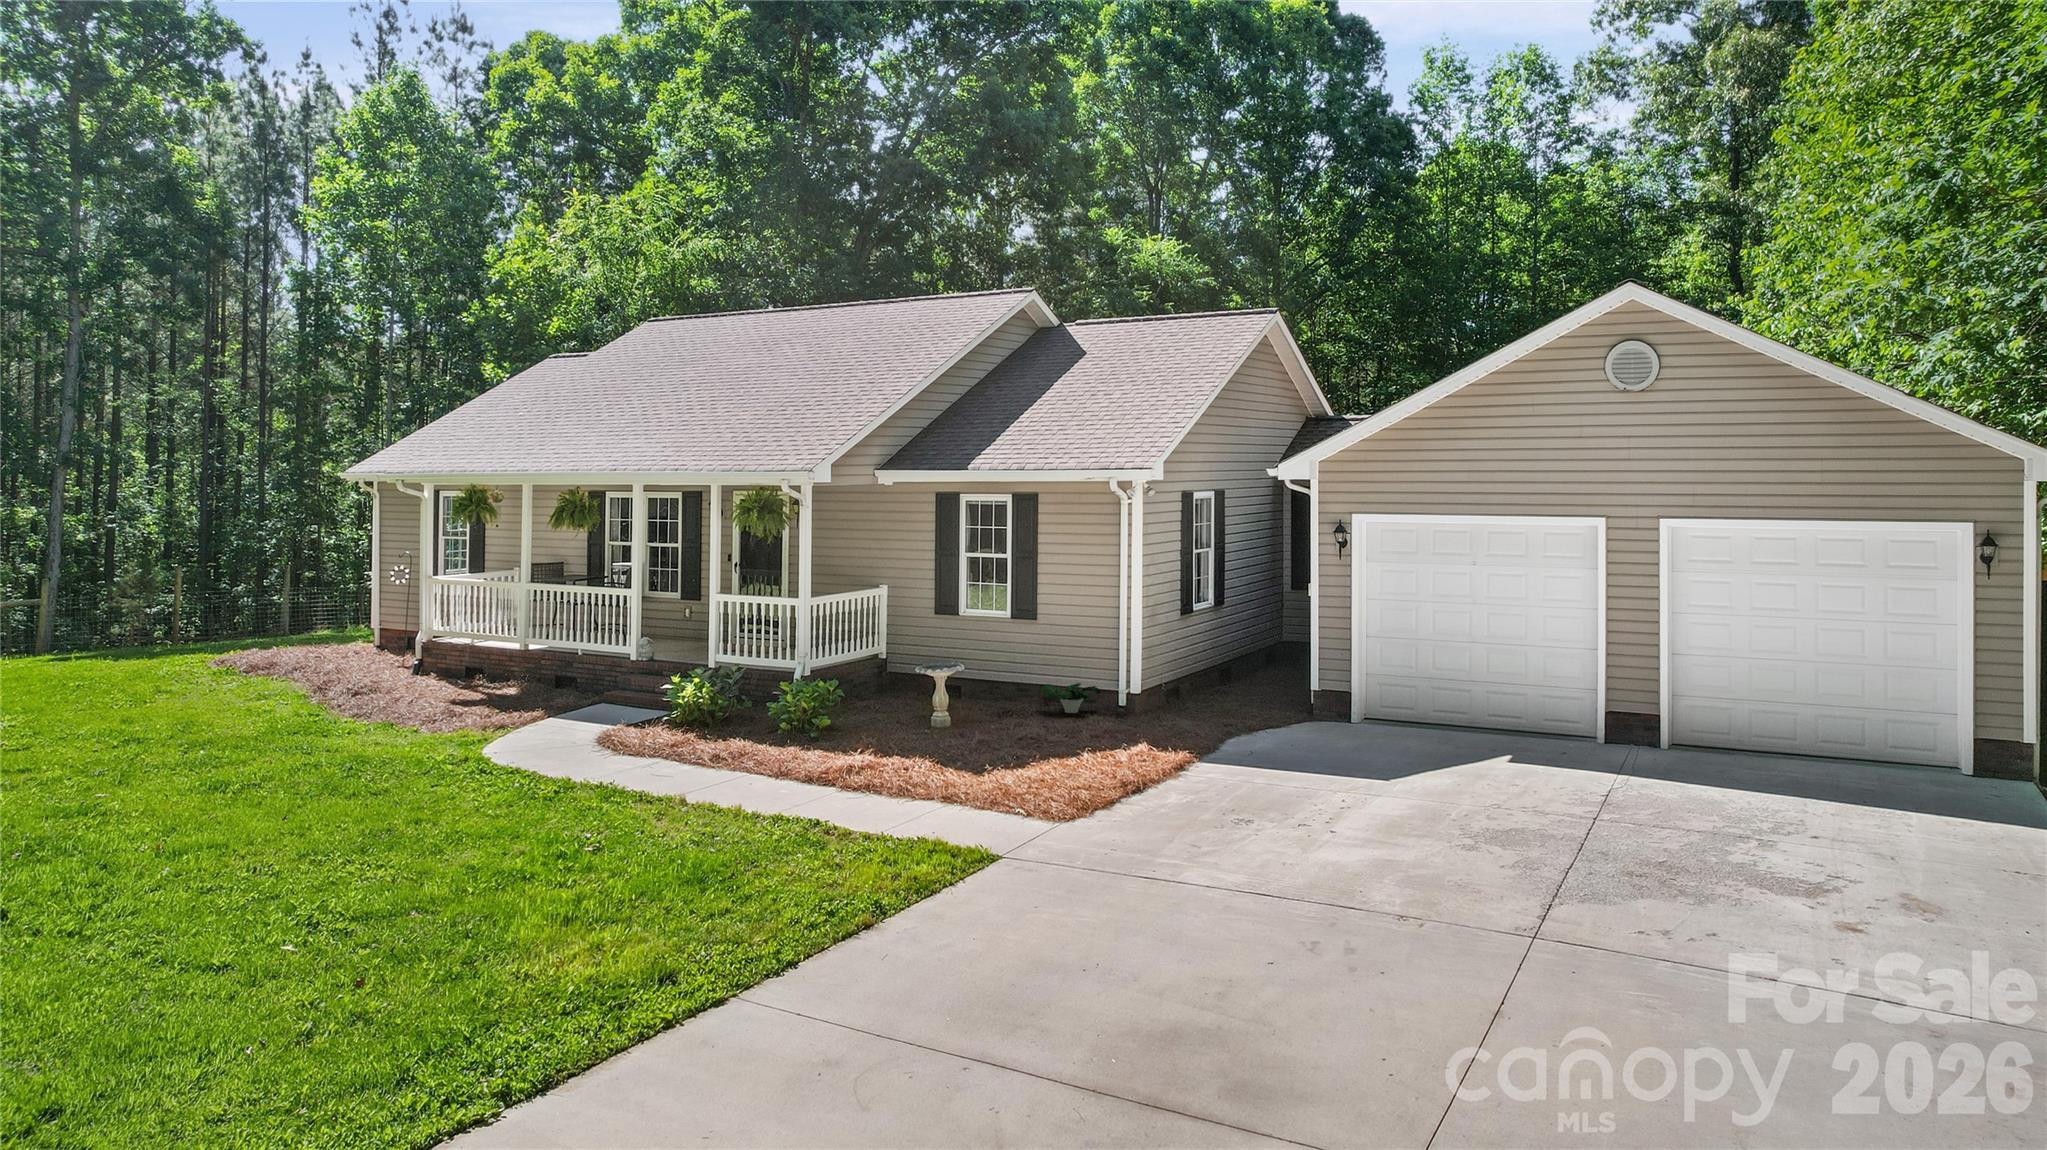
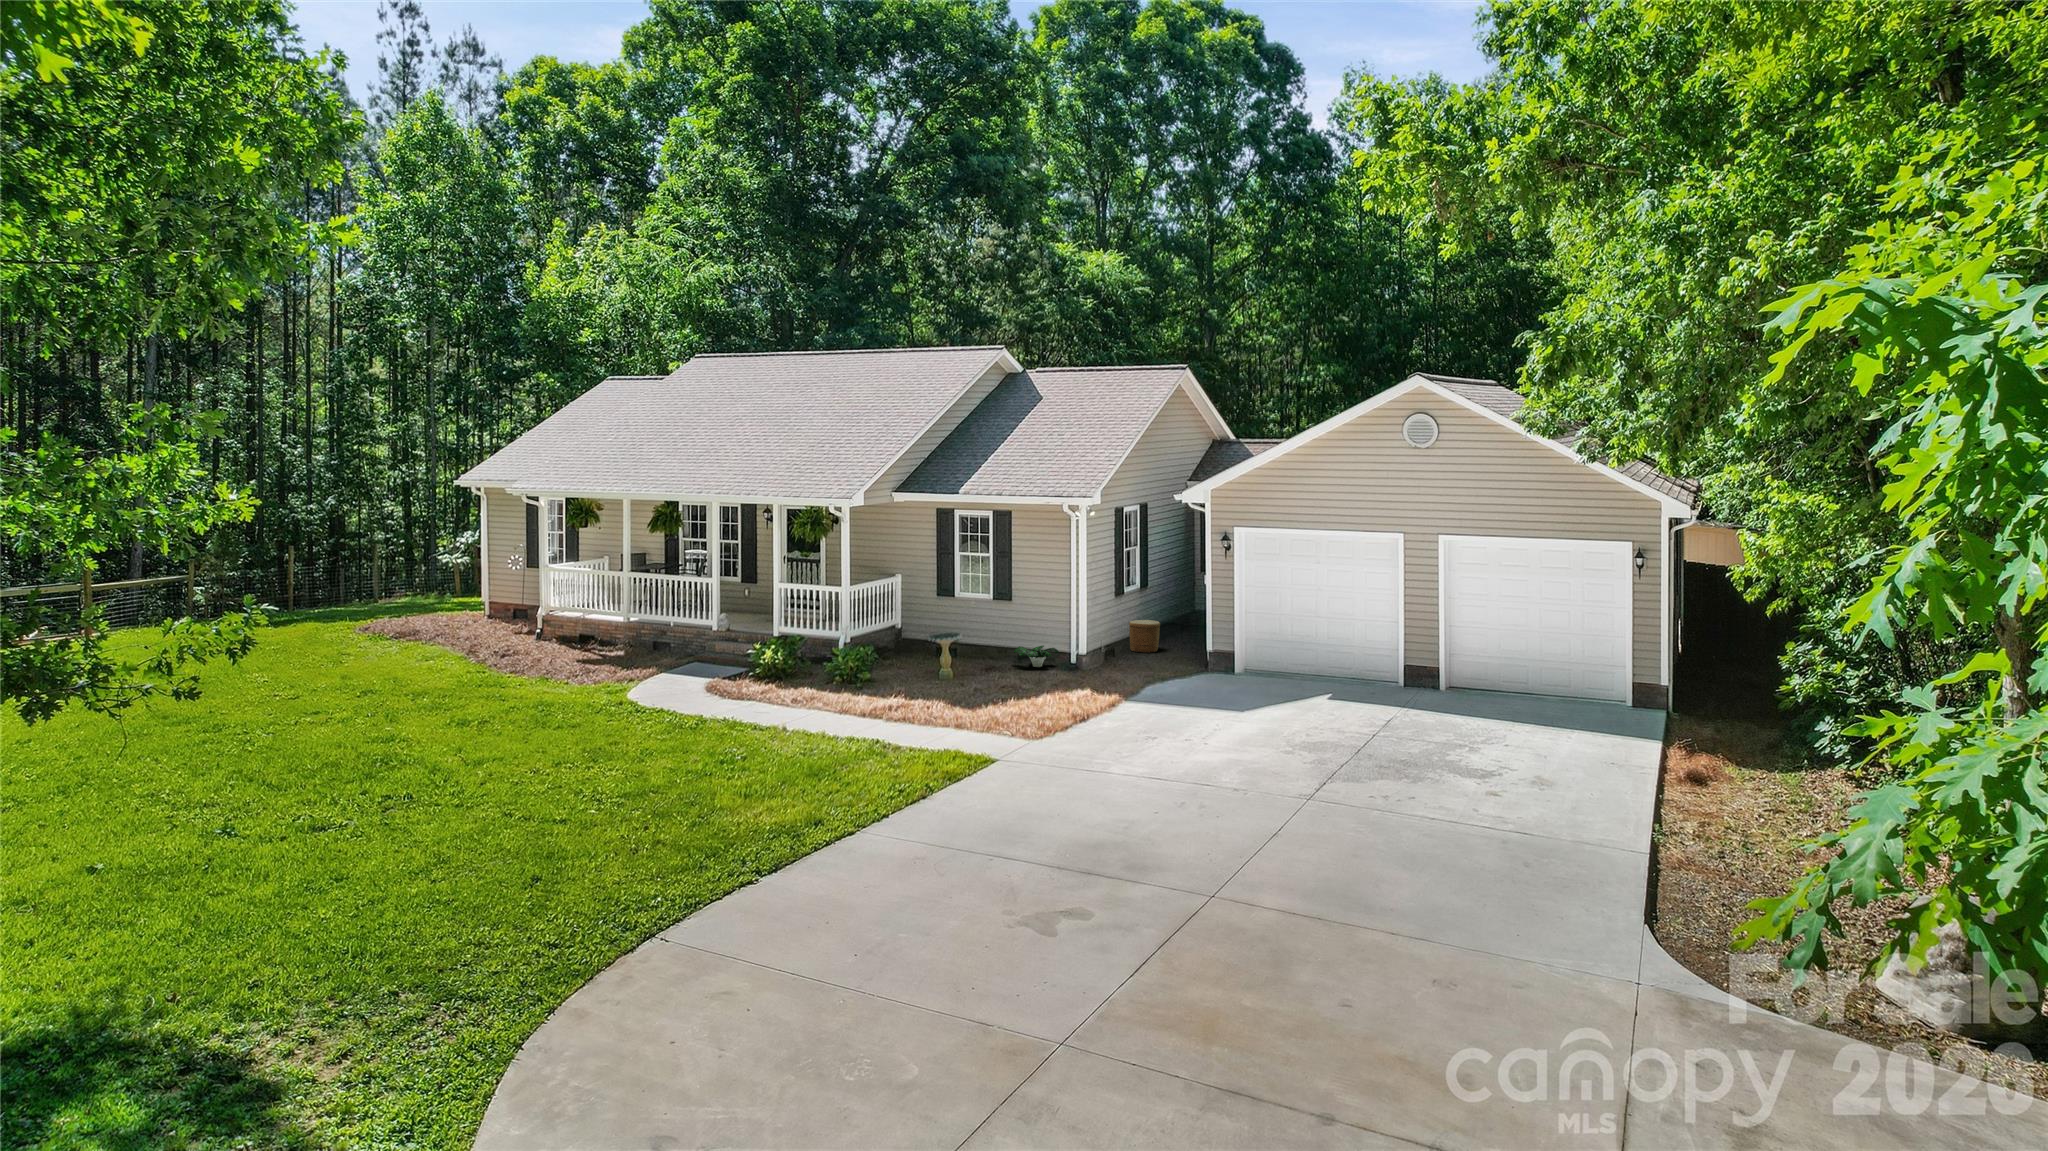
woven basket: none [1199,649,1243,695] -> present [1129,620,1160,653]

